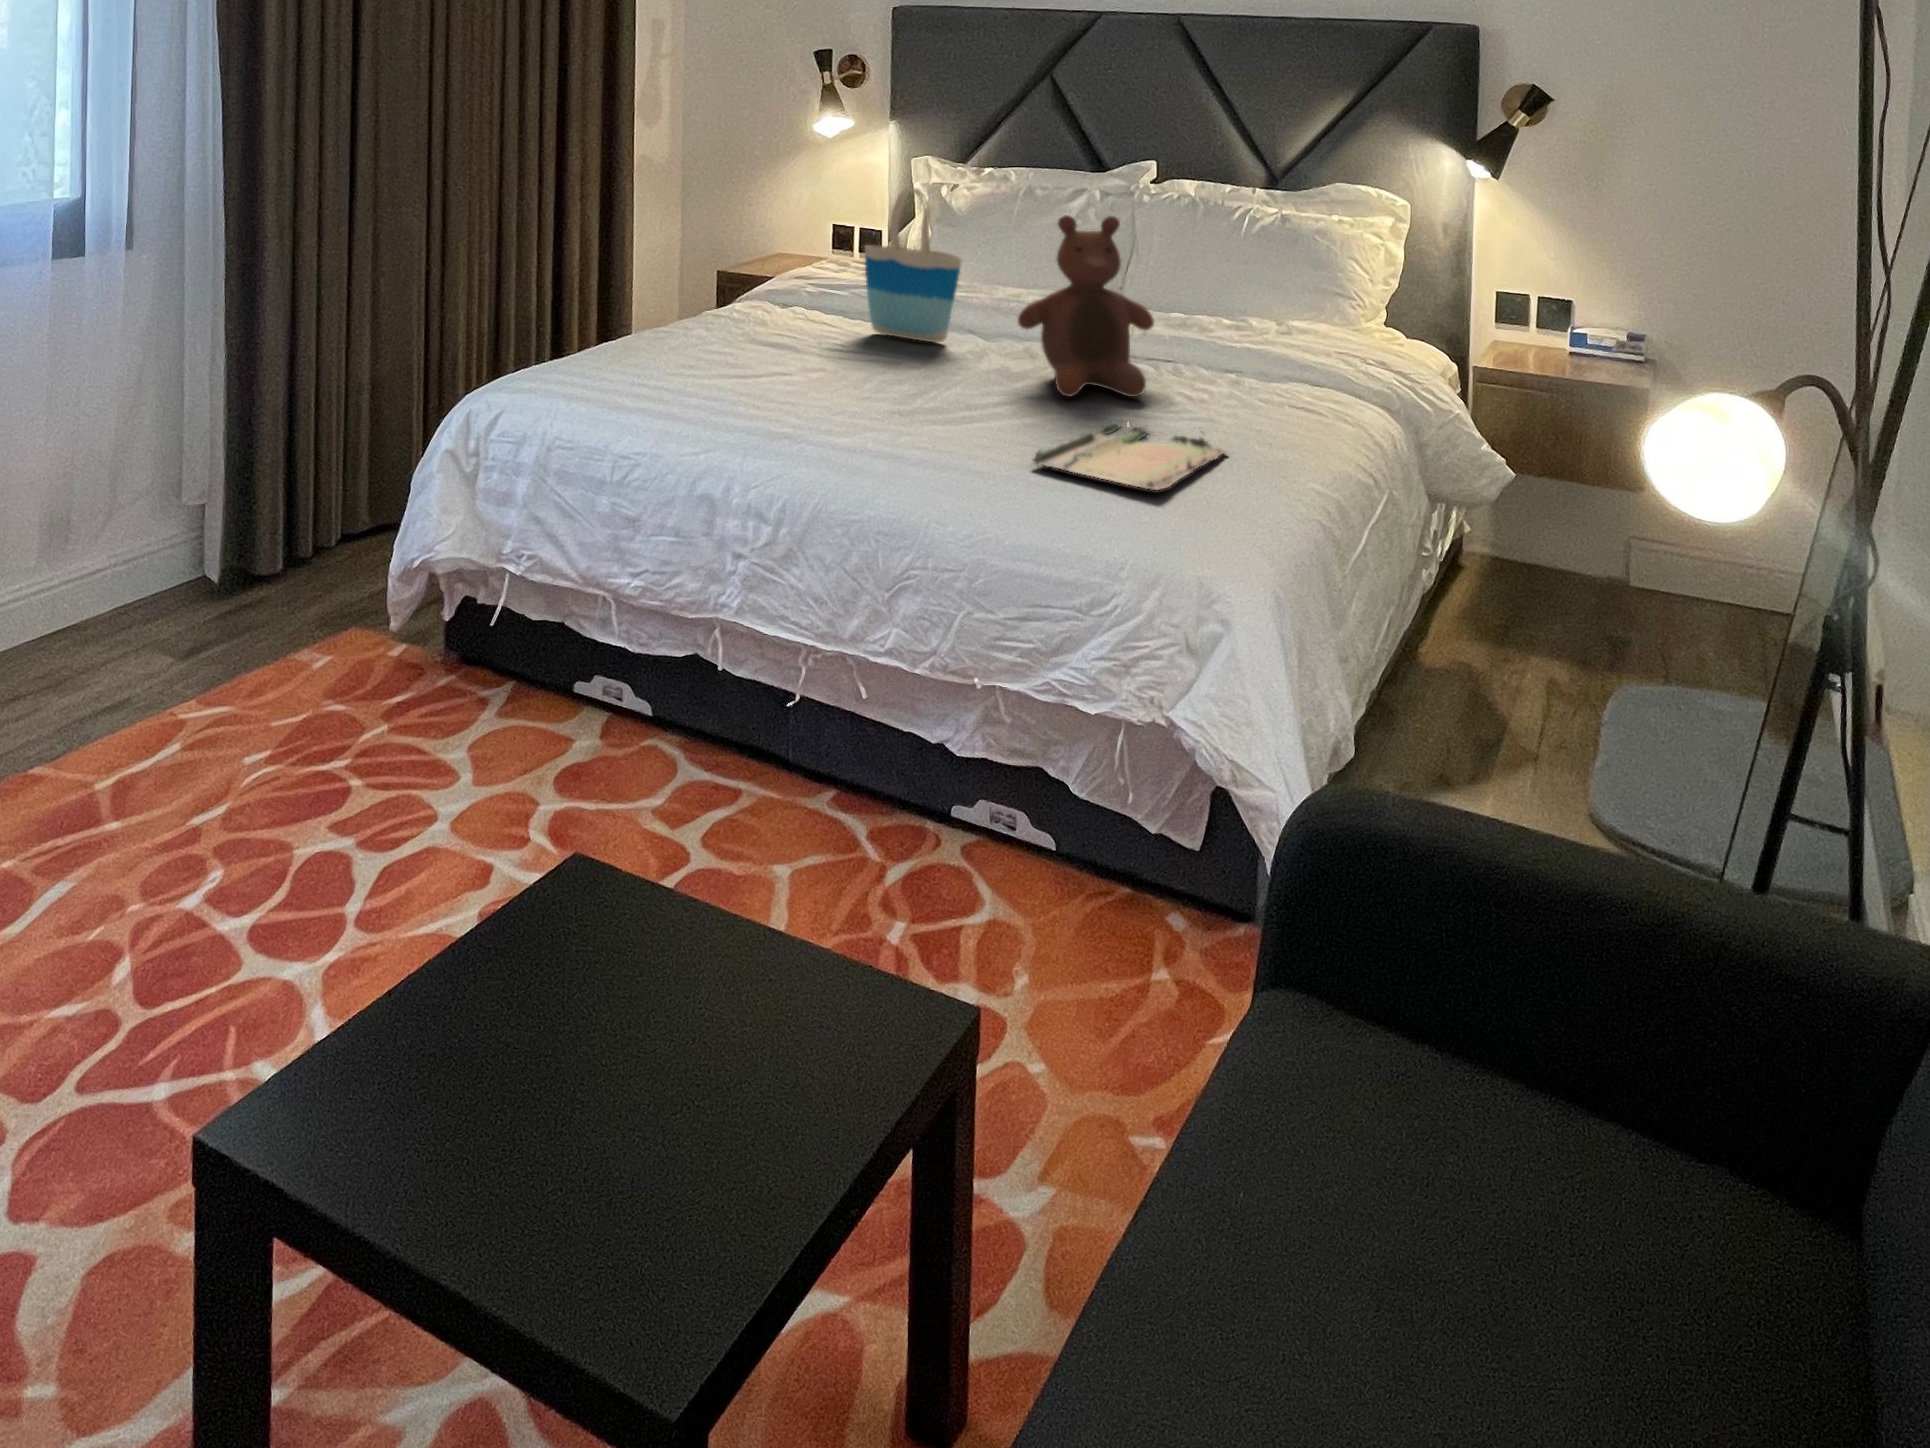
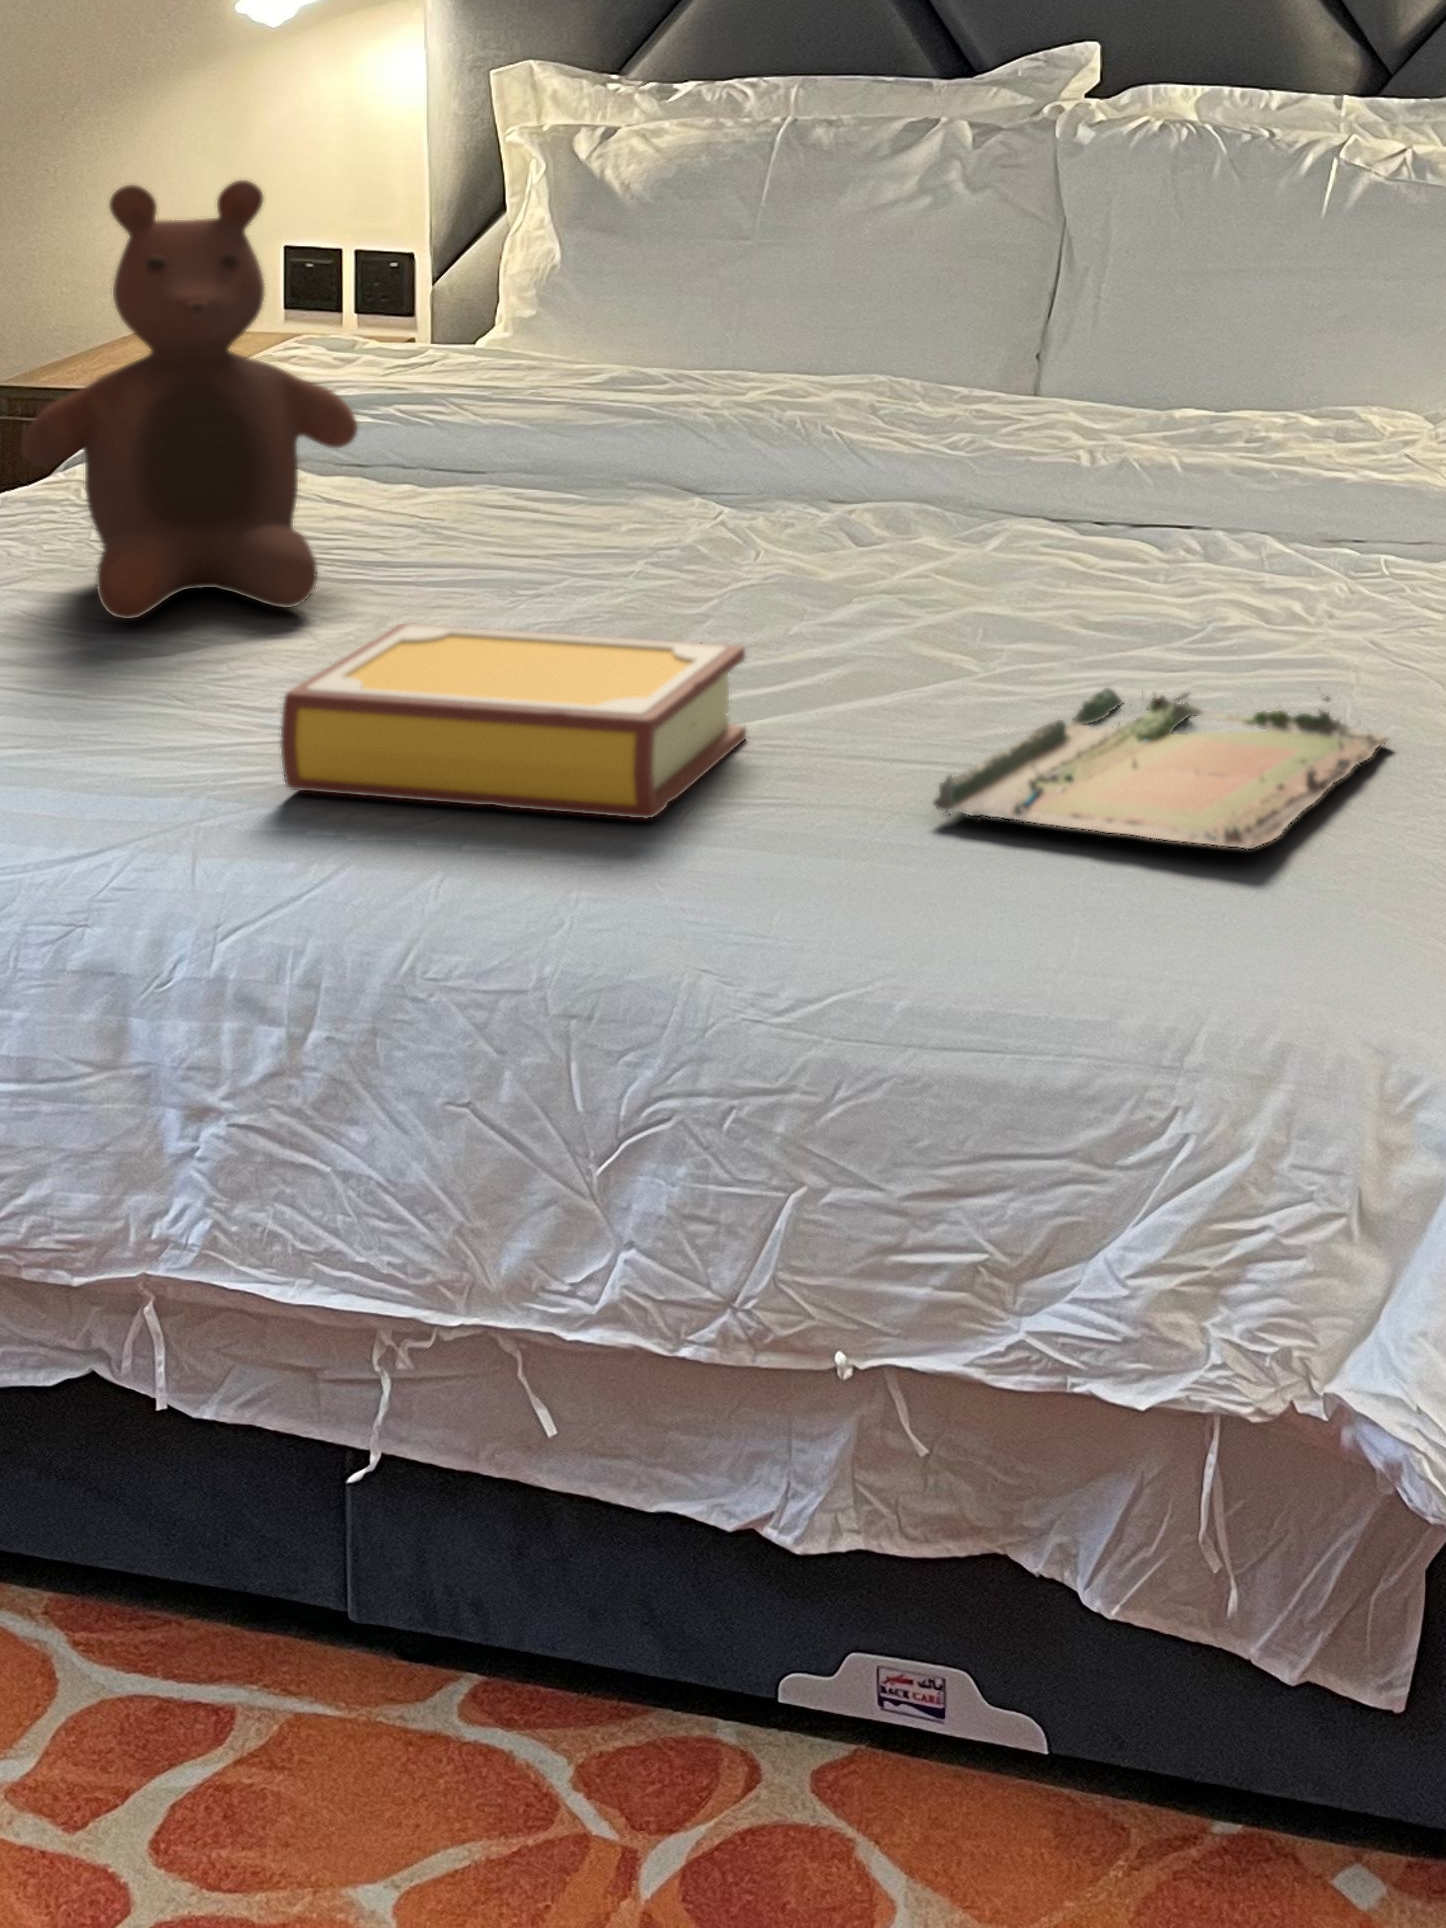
tote bag: present [865,188,962,342] -> none [422,146,677,530]
stuffed bear: present [1018,215,1154,397] -> present [21,180,358,619]
book: none [781,371,967,456] -> present [281,624,746,818]

